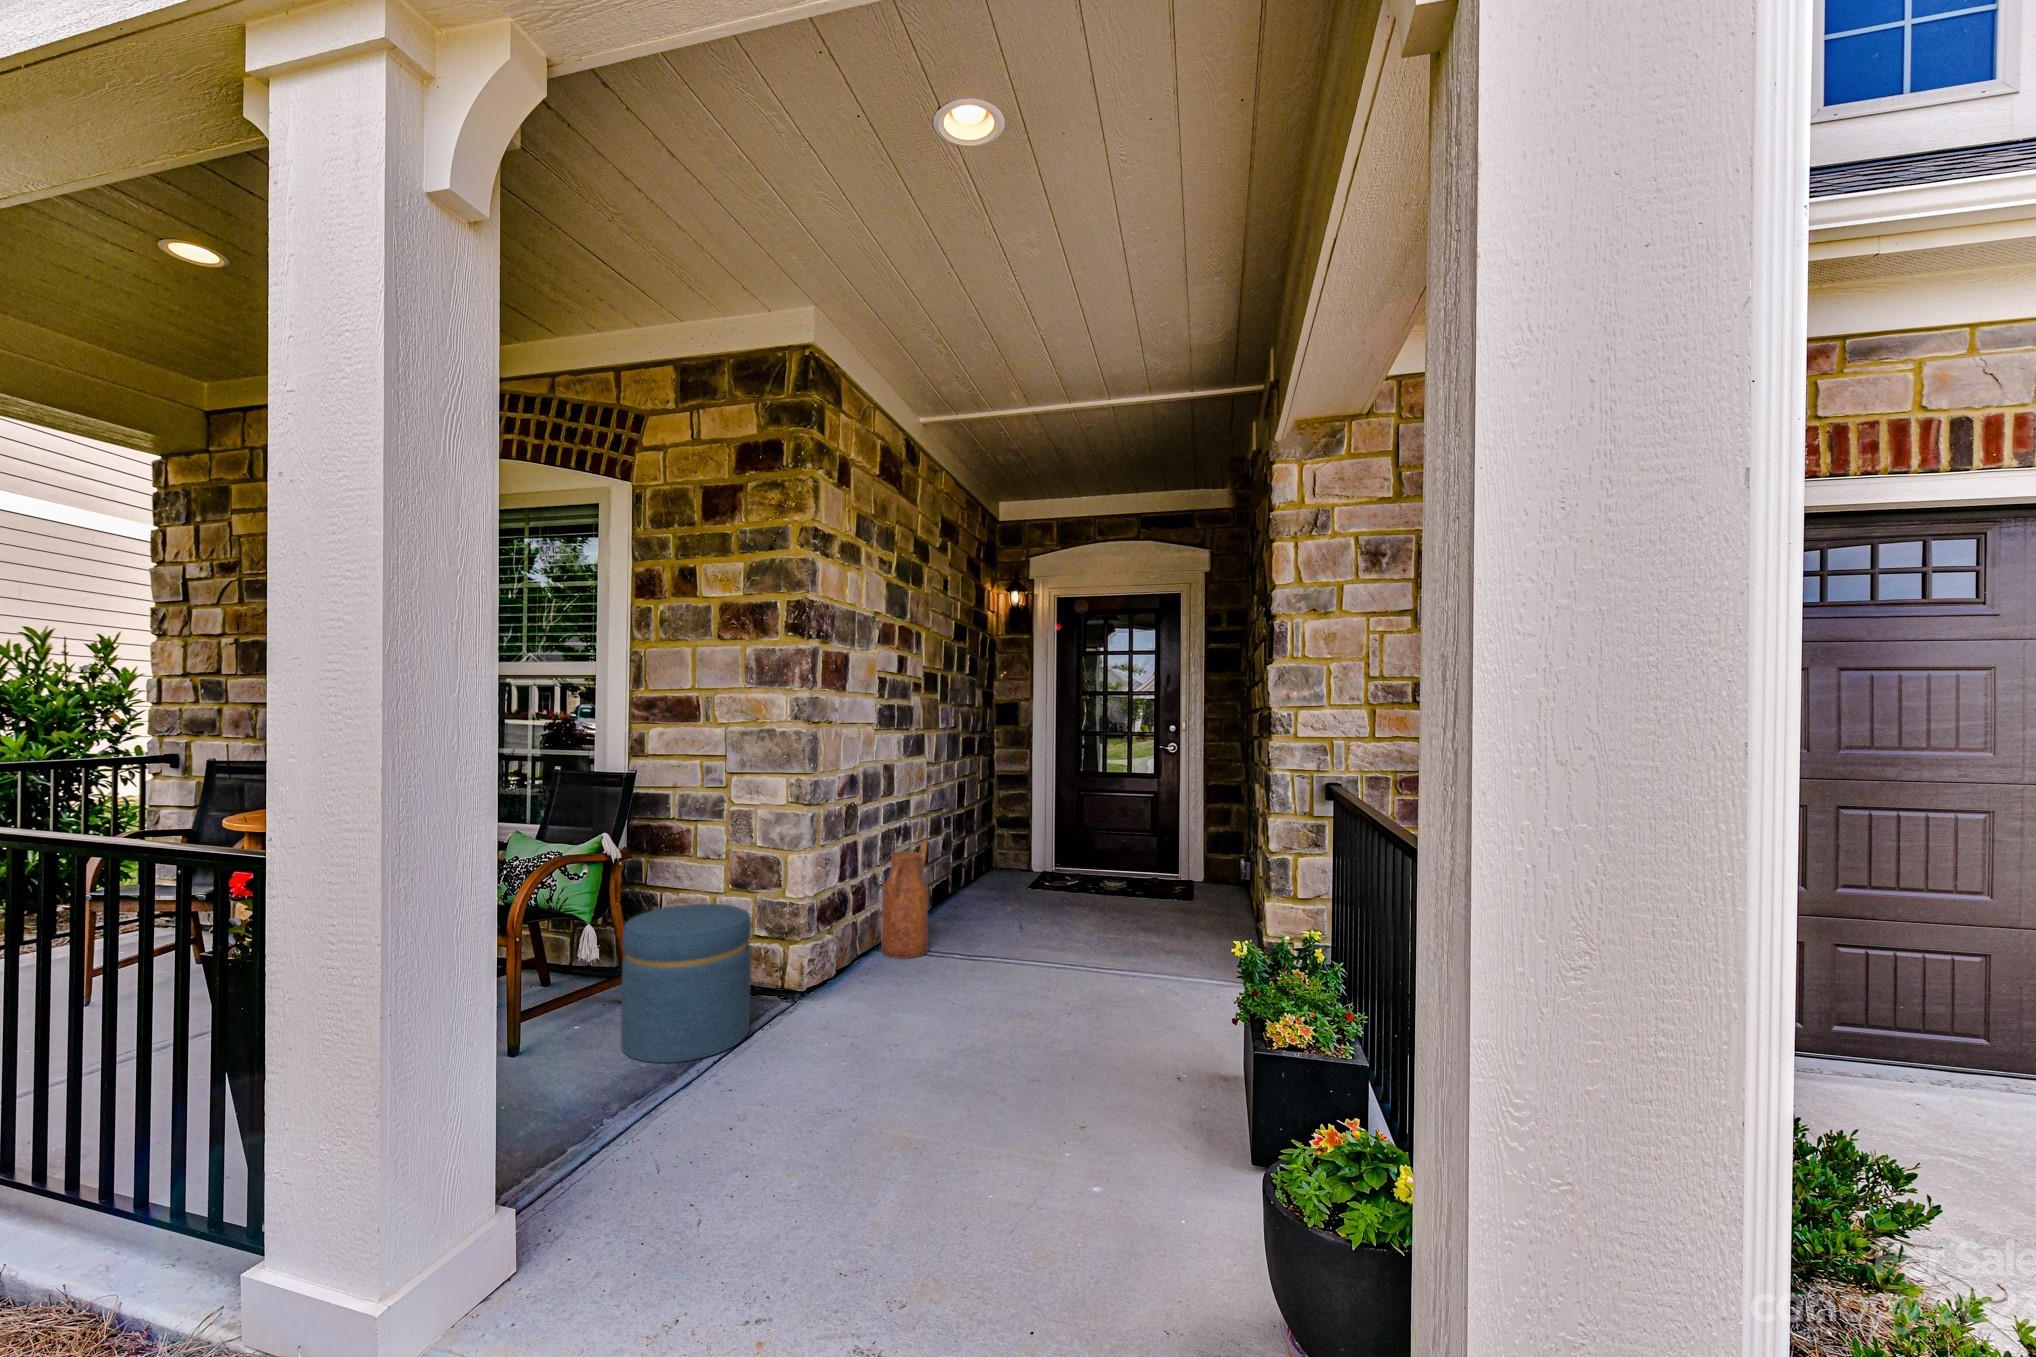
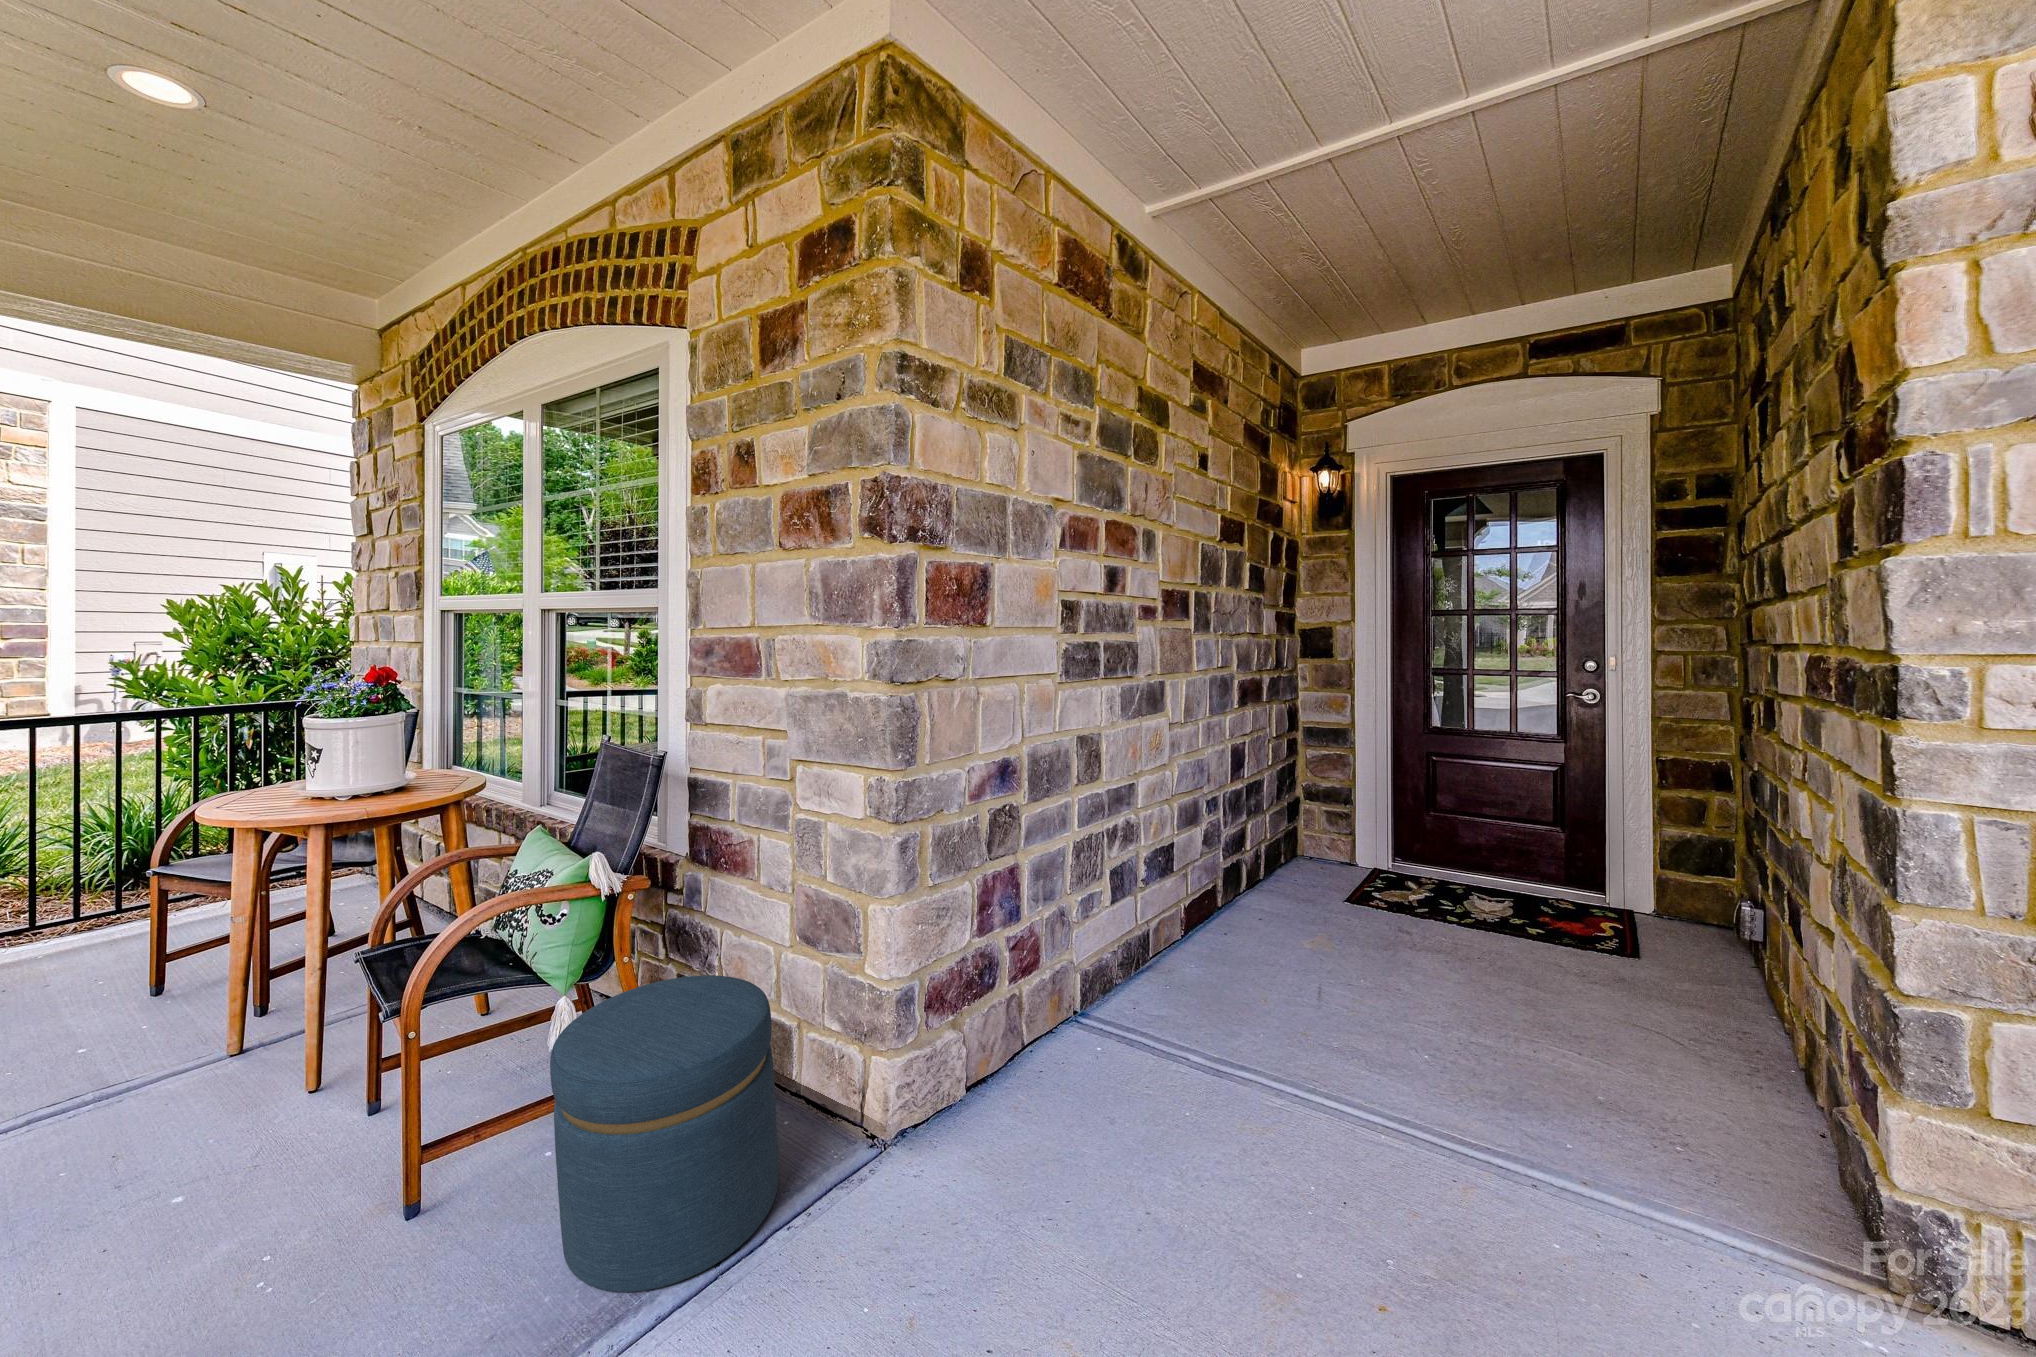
watering can: present [881,842,928,959] -> none [1070,856,1153,1052]

